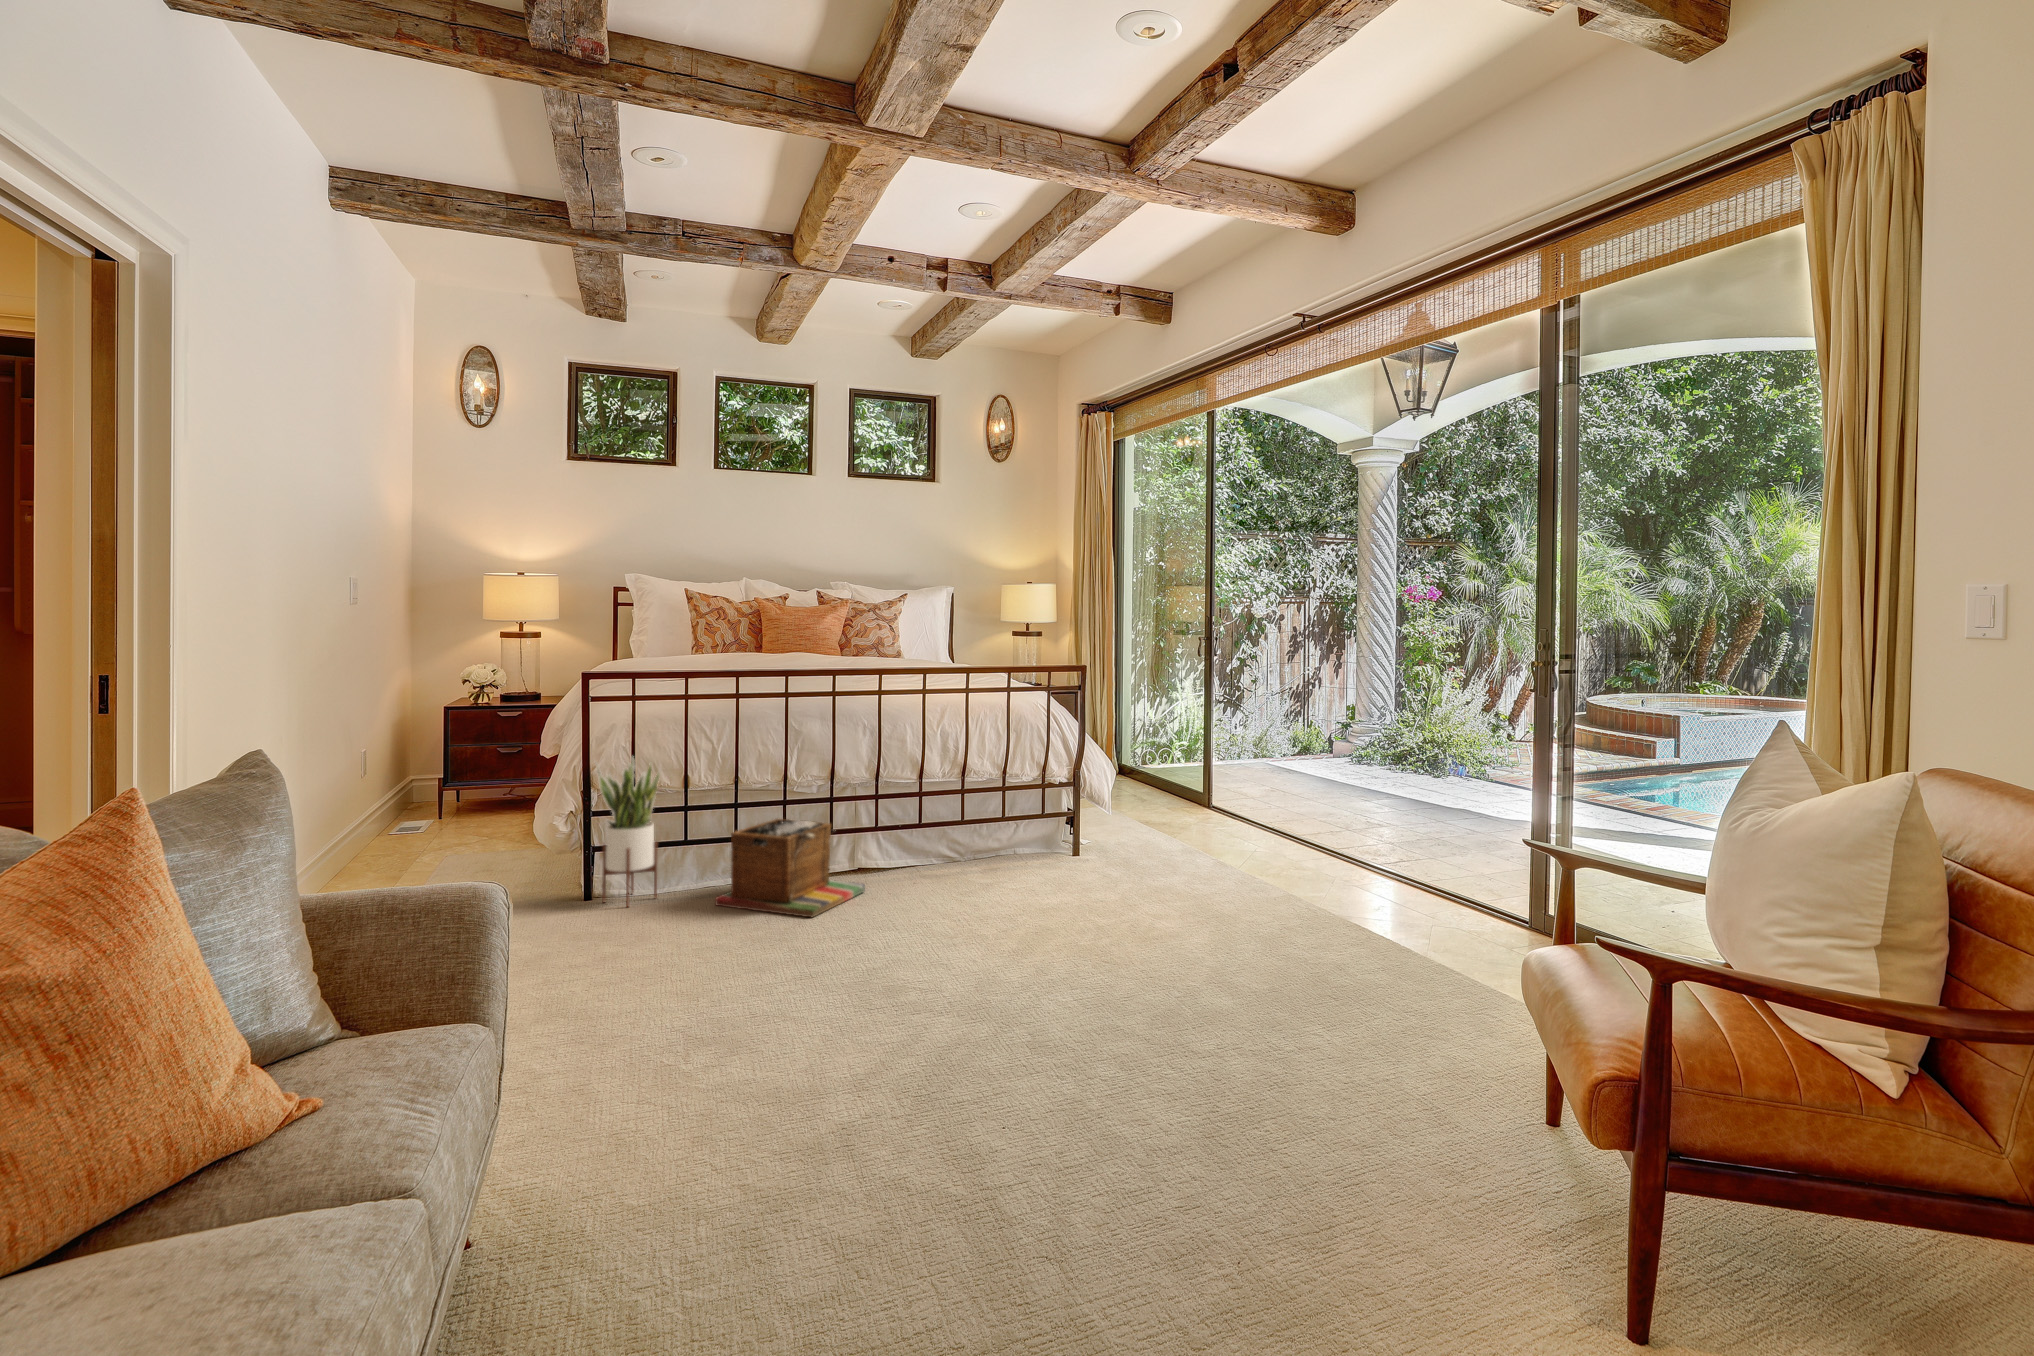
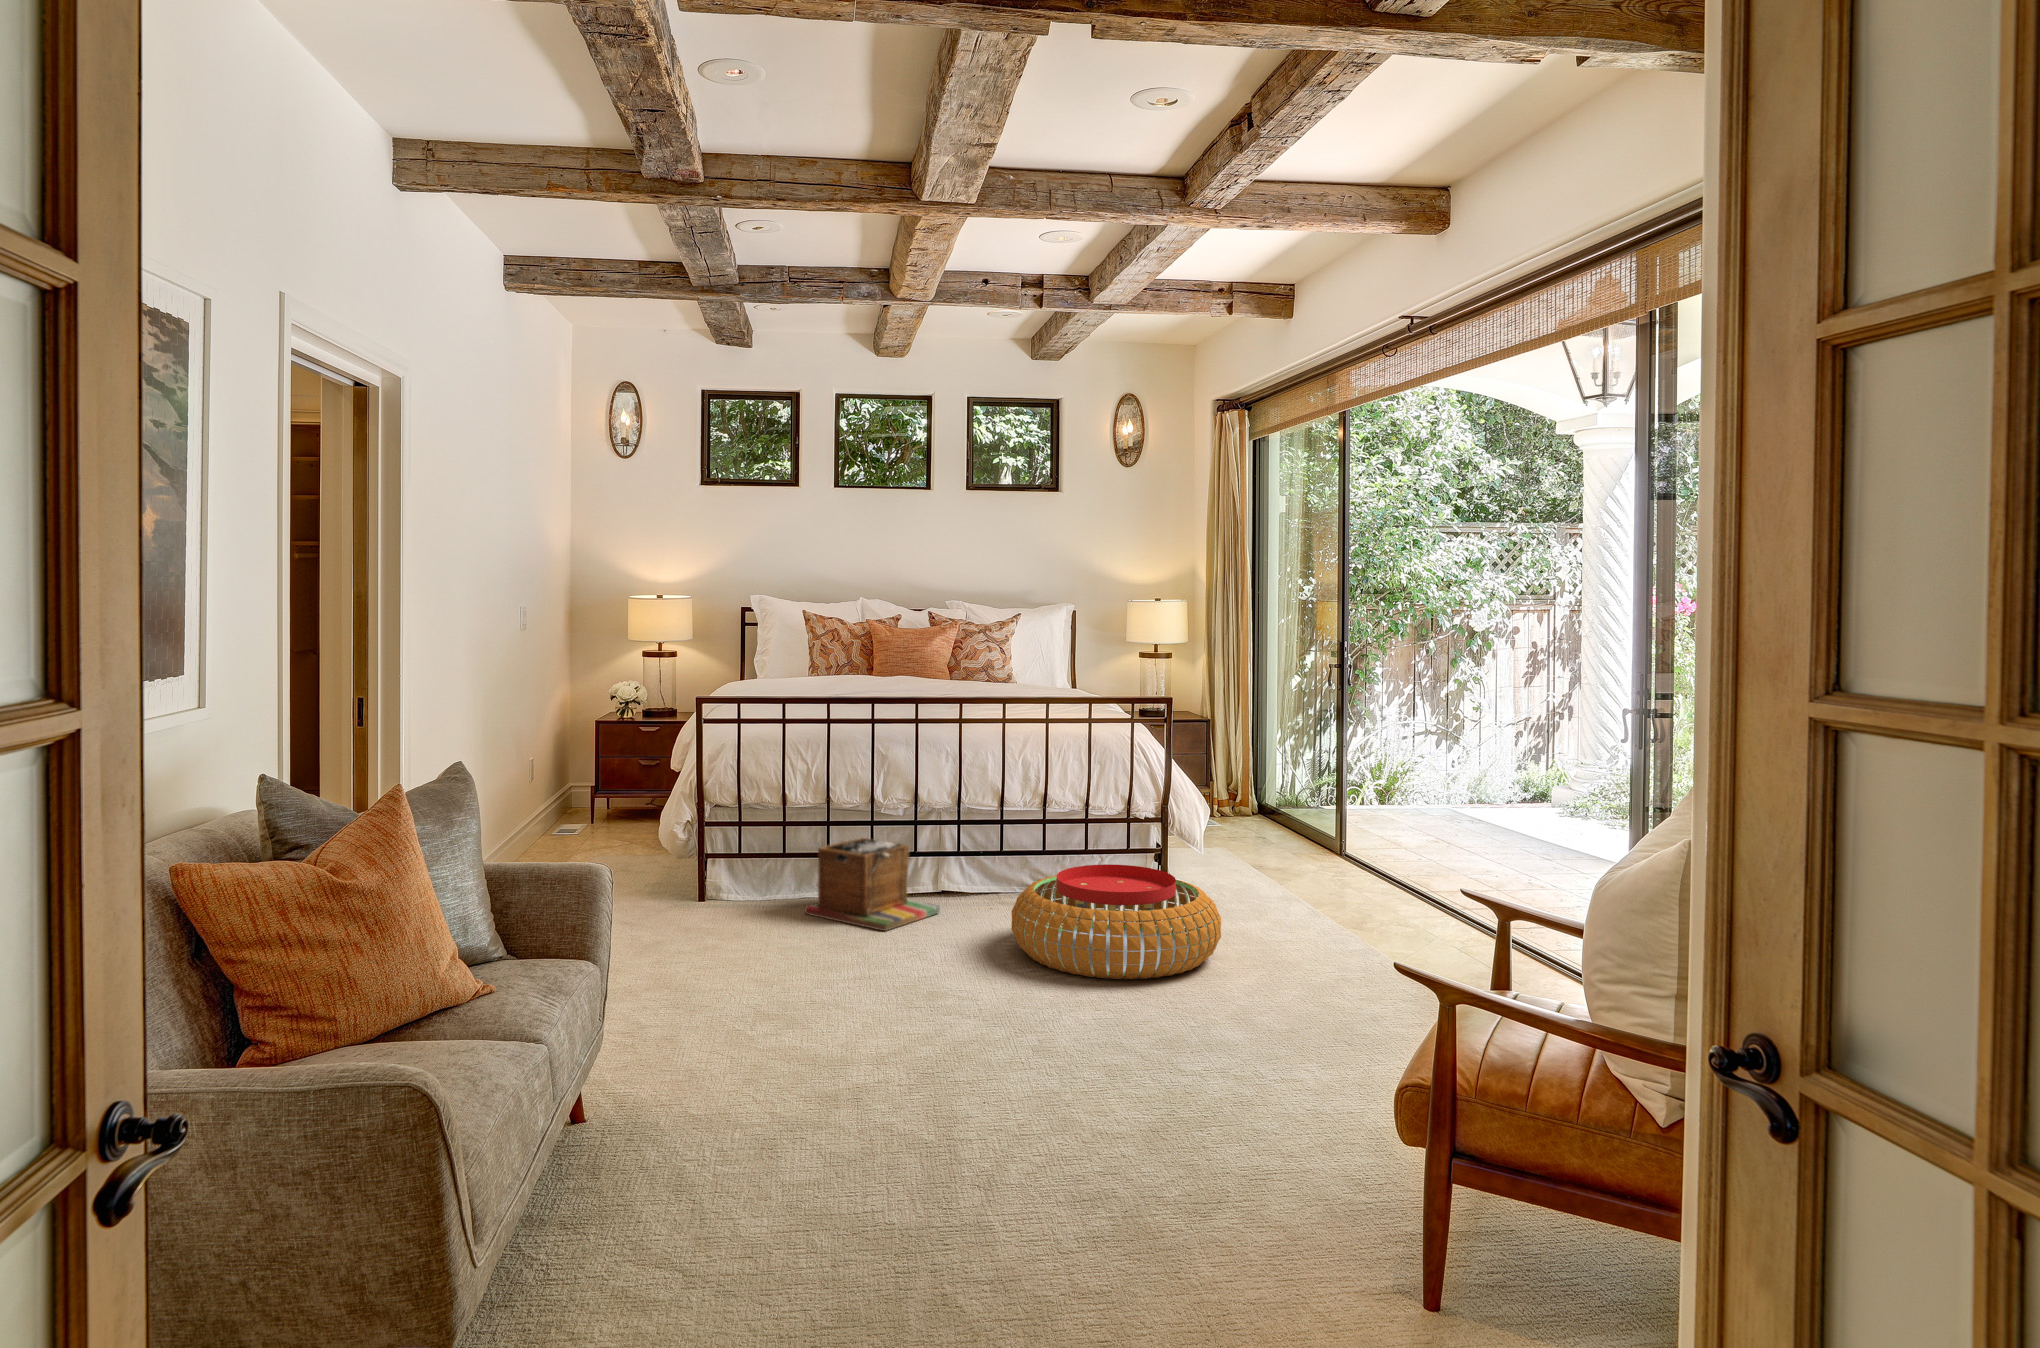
potted plant: present [595,756,660,907] -> none [705,772,761,909]
pouf: none [955,830,1166,948] -> present [1011,864,1221,979]

